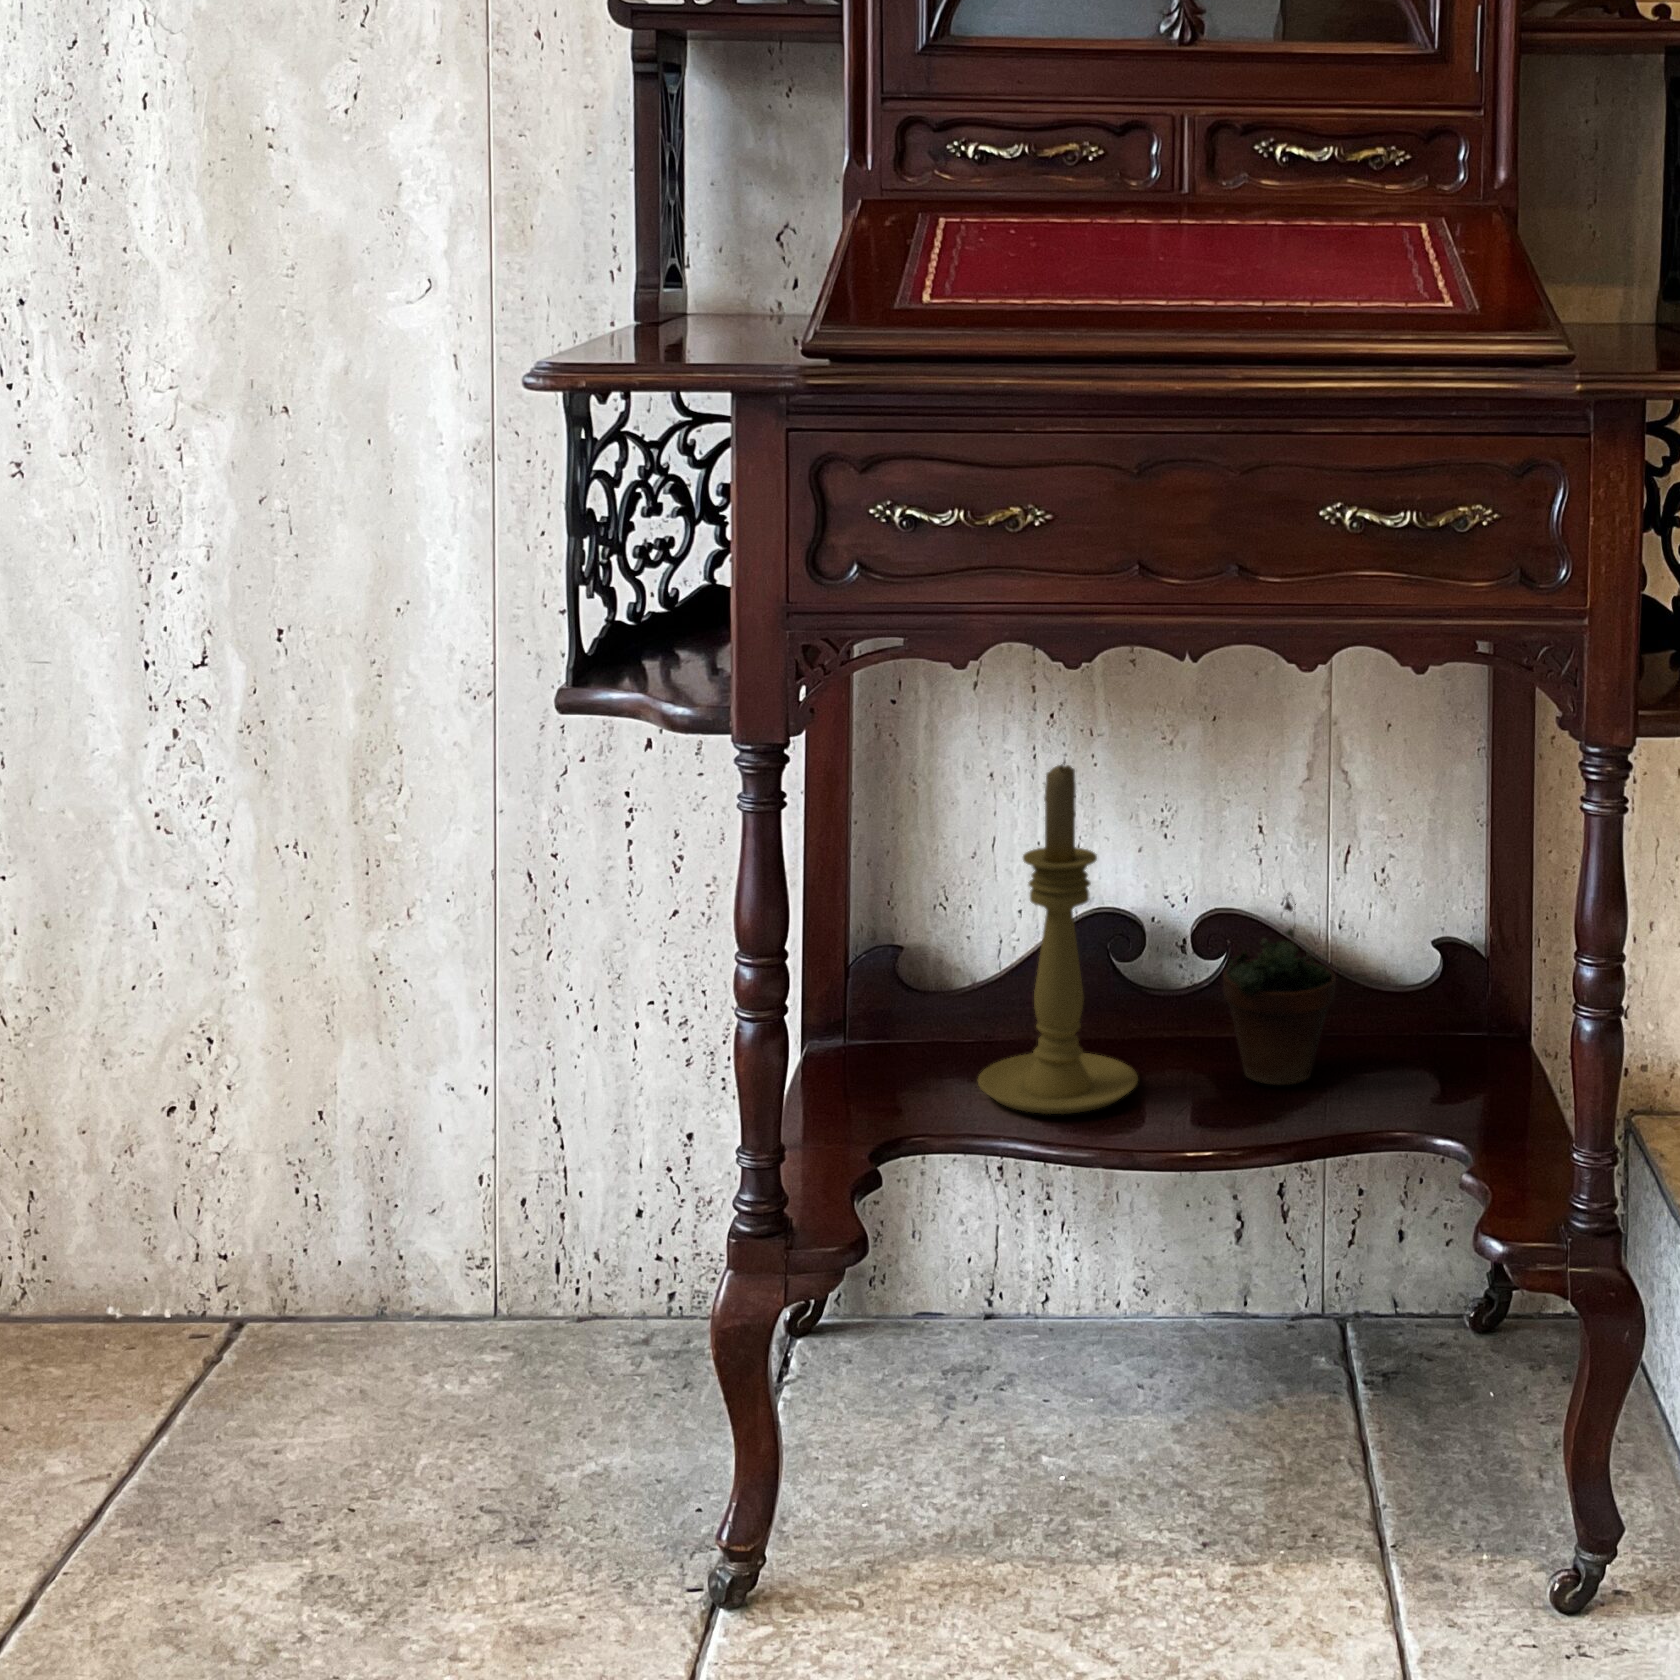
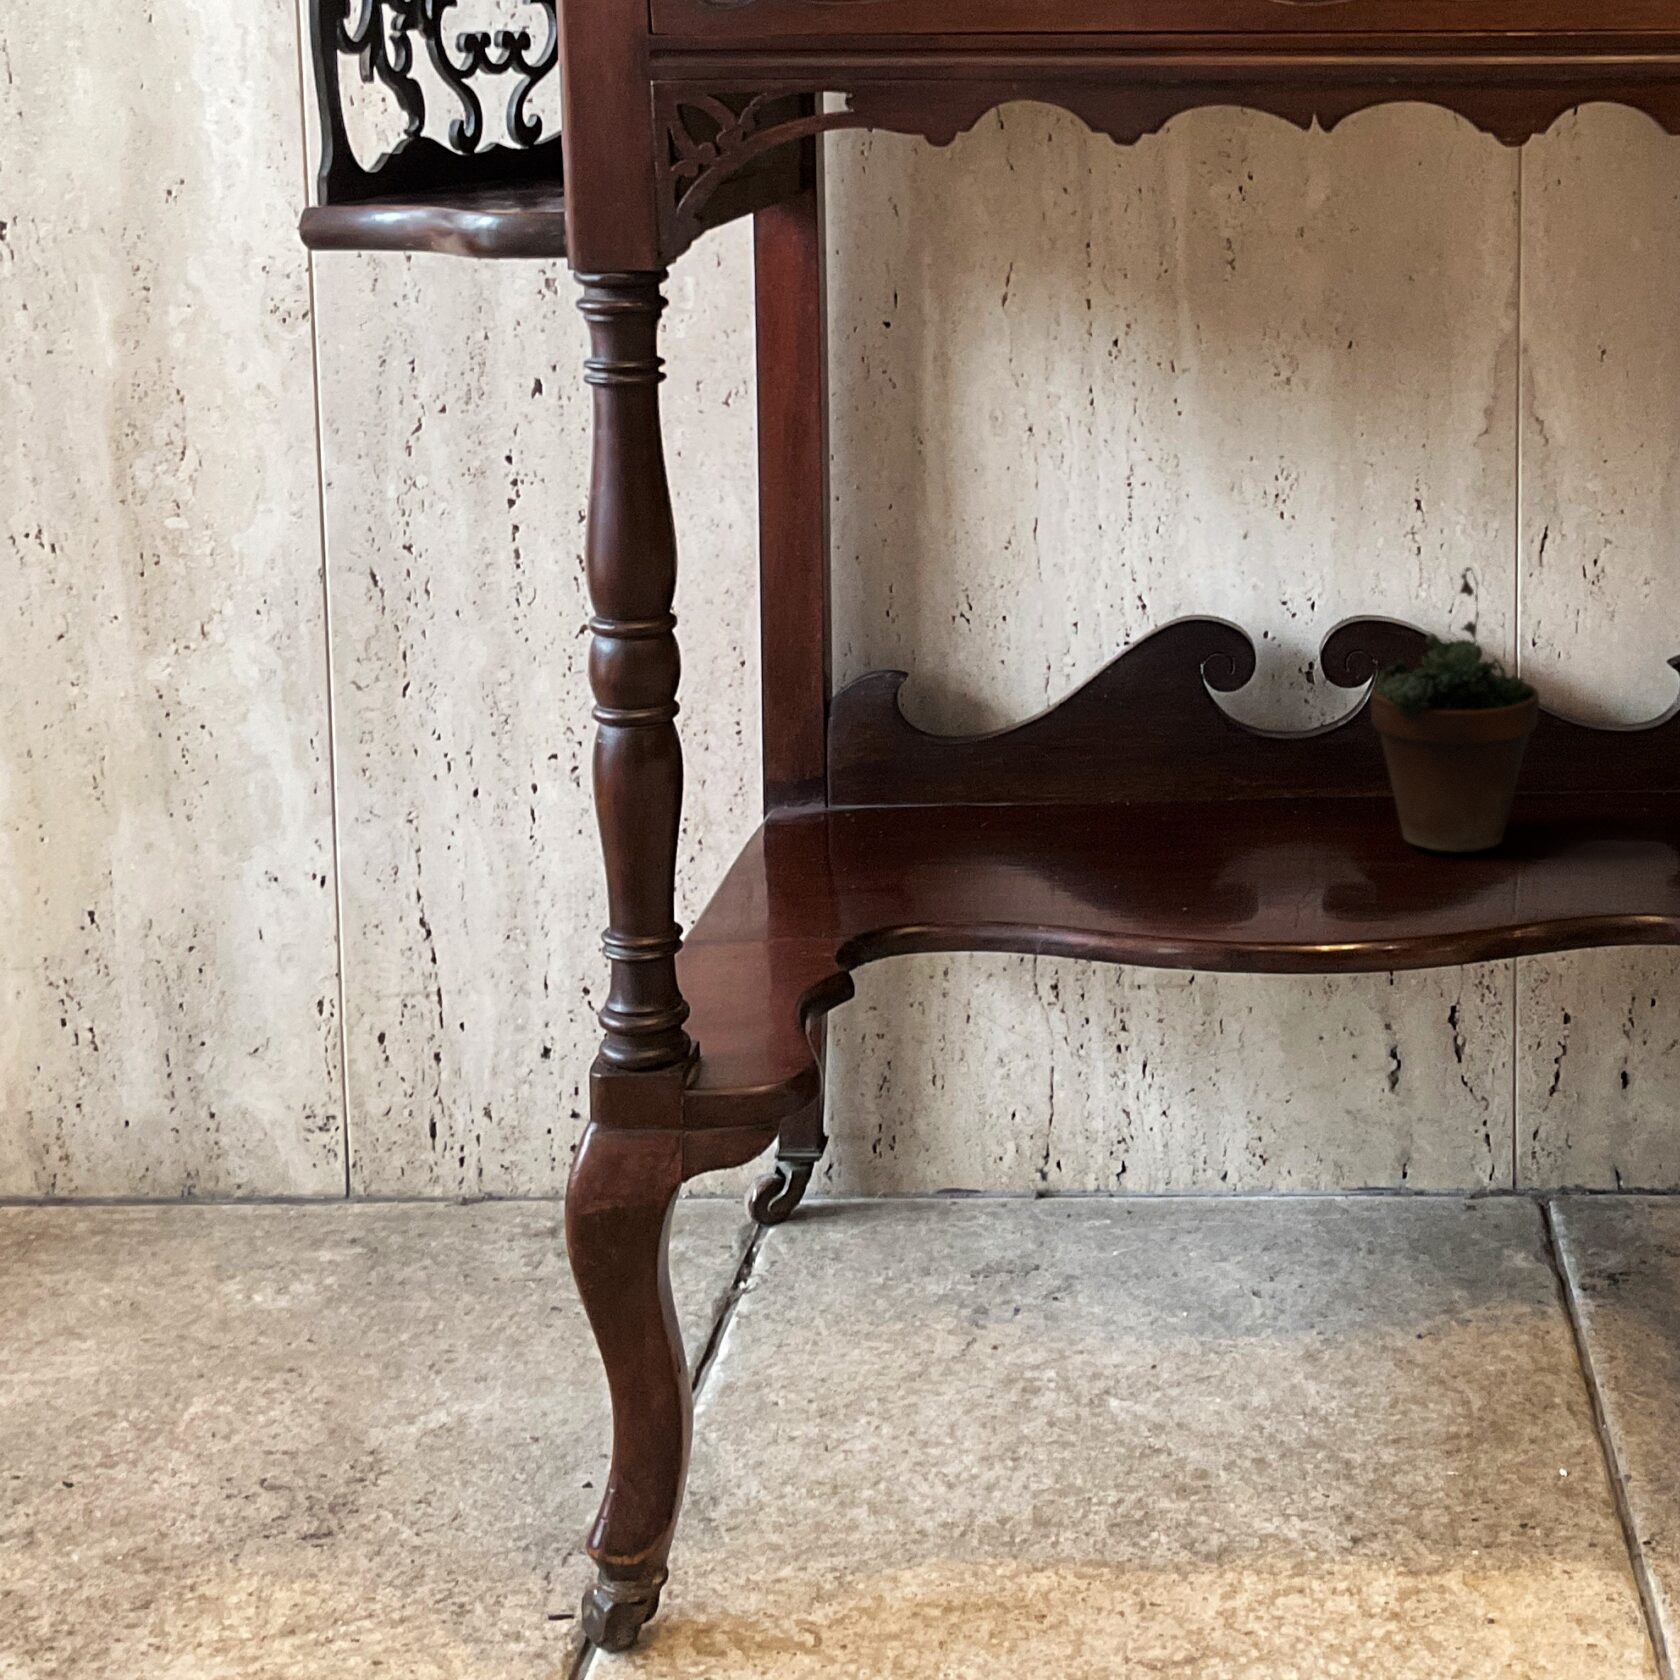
candle holder: present [978,764,1138,1114] -> none [1006,366,1246,891]

